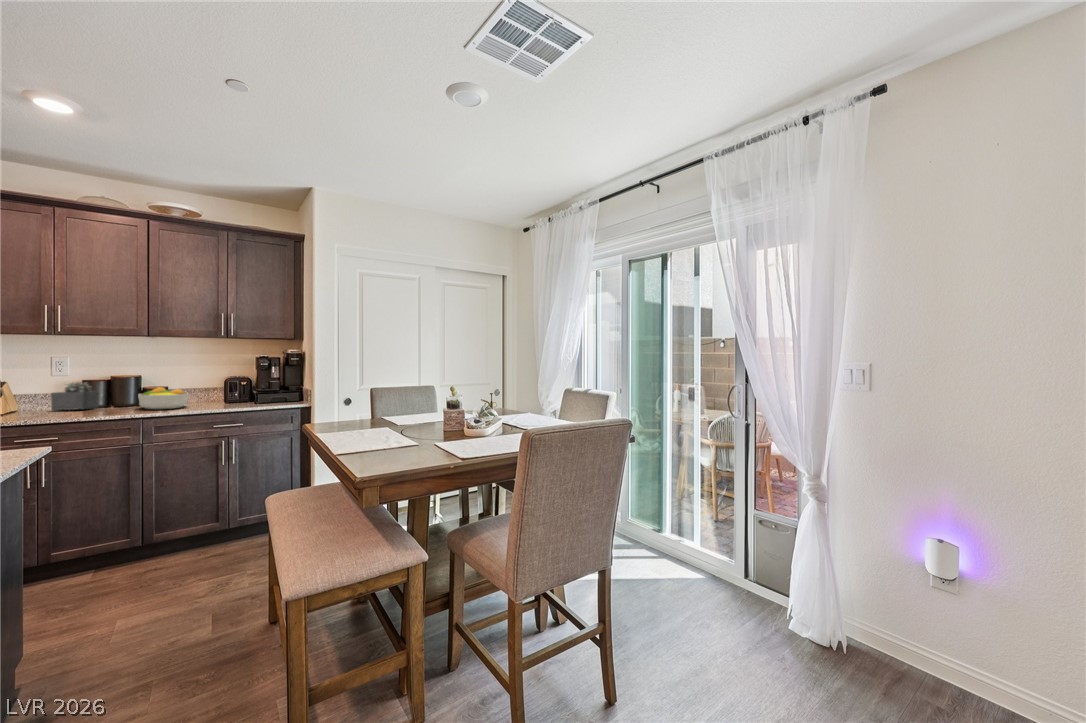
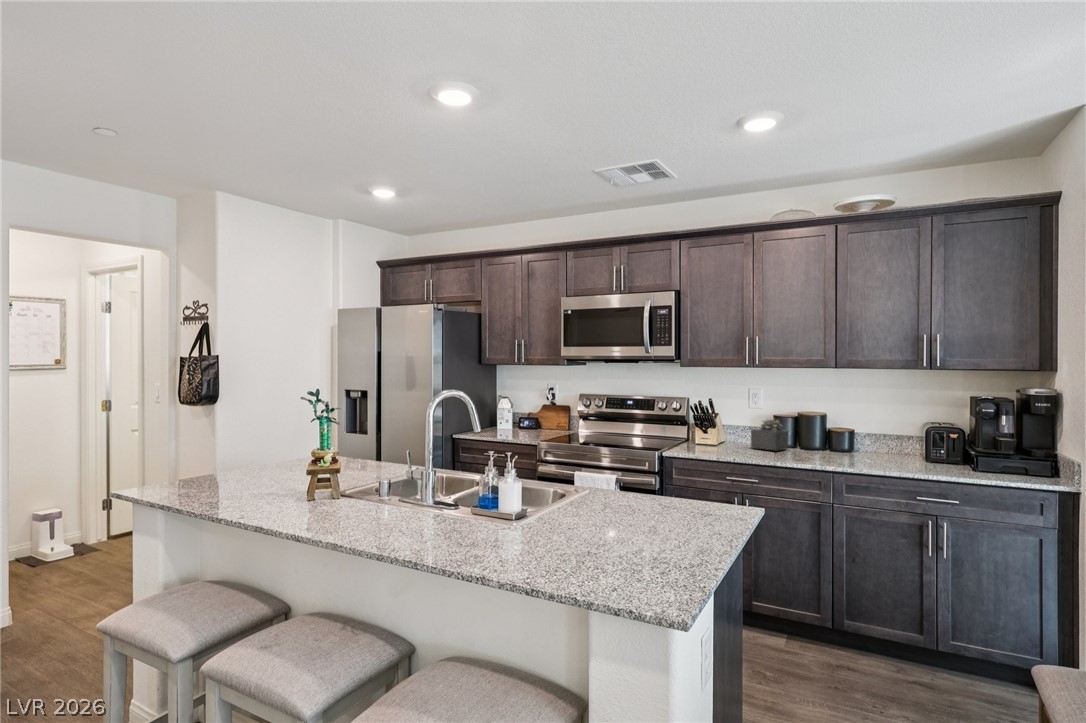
fruit bowl: present [138,387,188,410] -> none [827,431,882,464]

